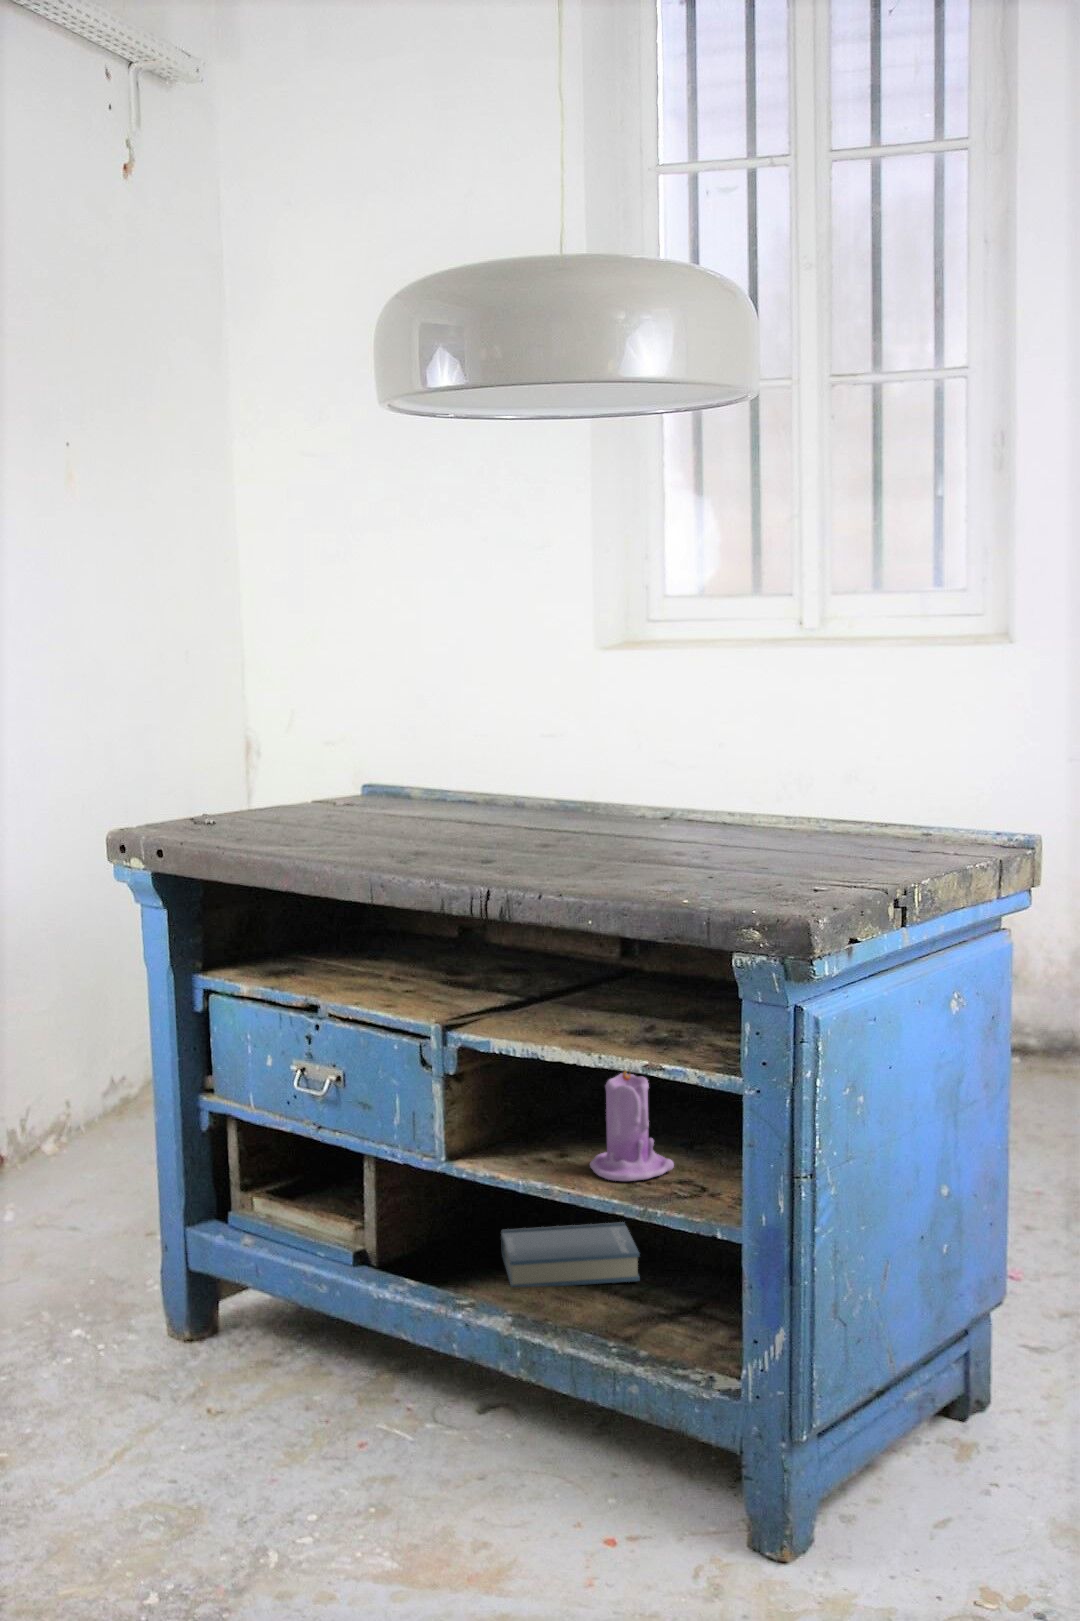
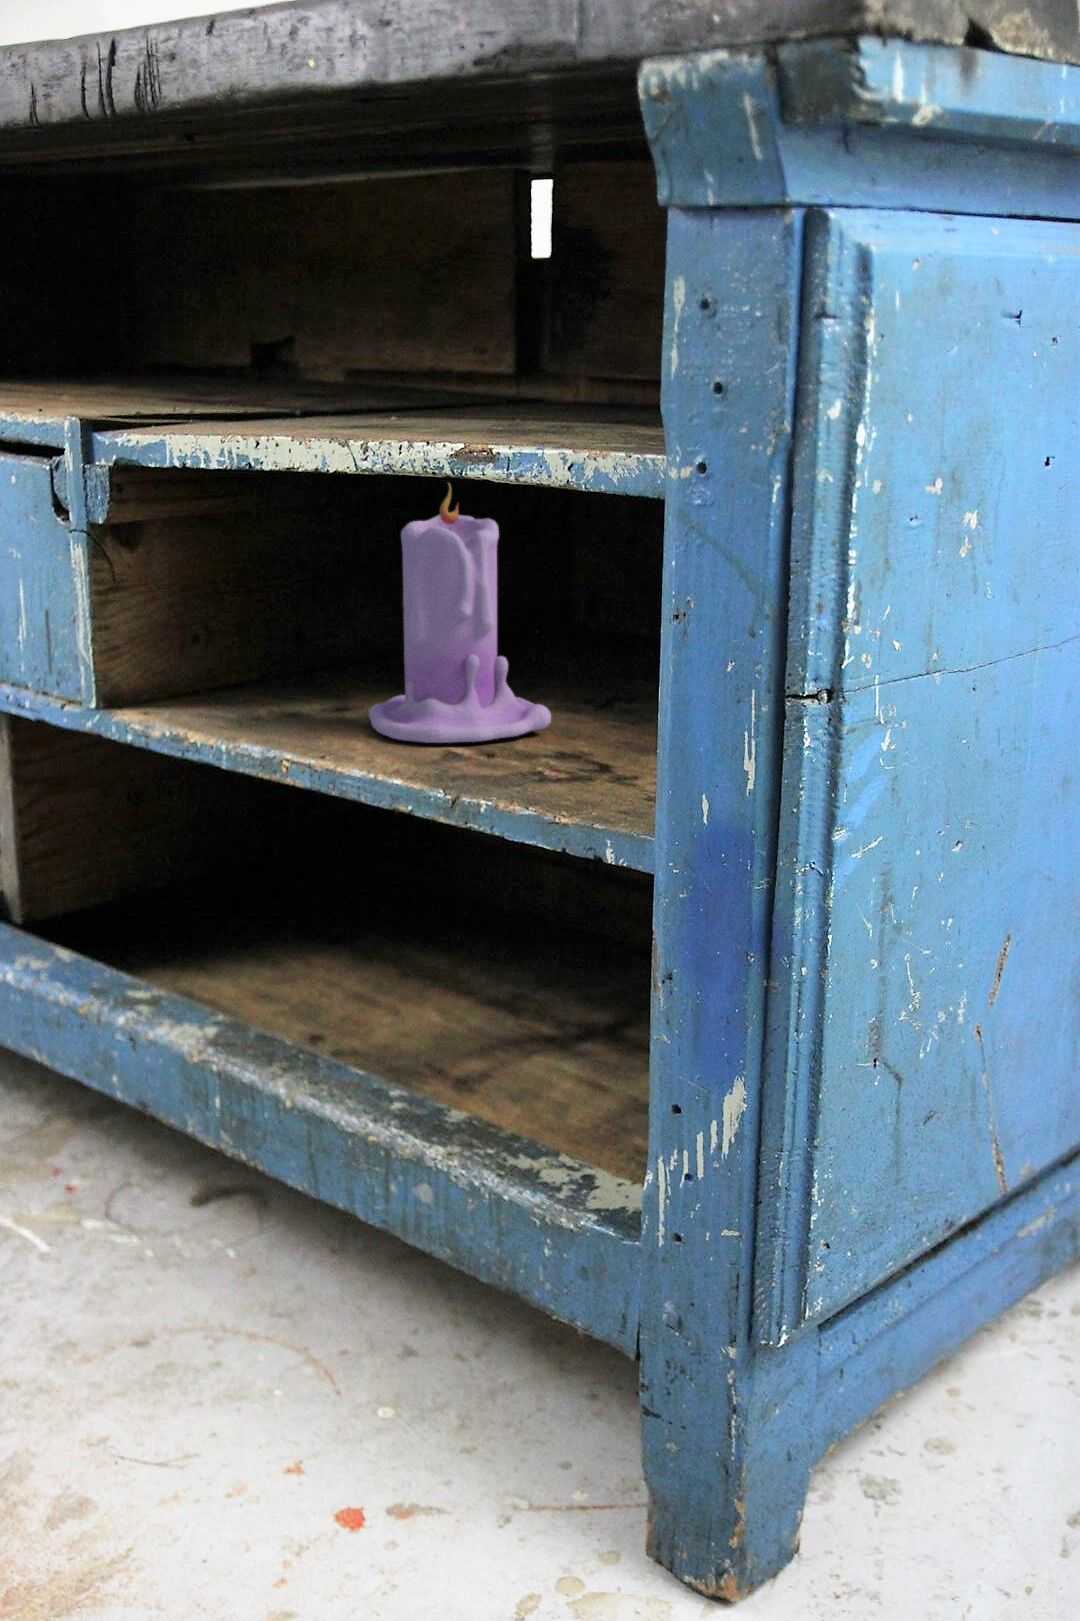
hardback book: present [501,1222,640,1287] -> none [262,870,521,979]

